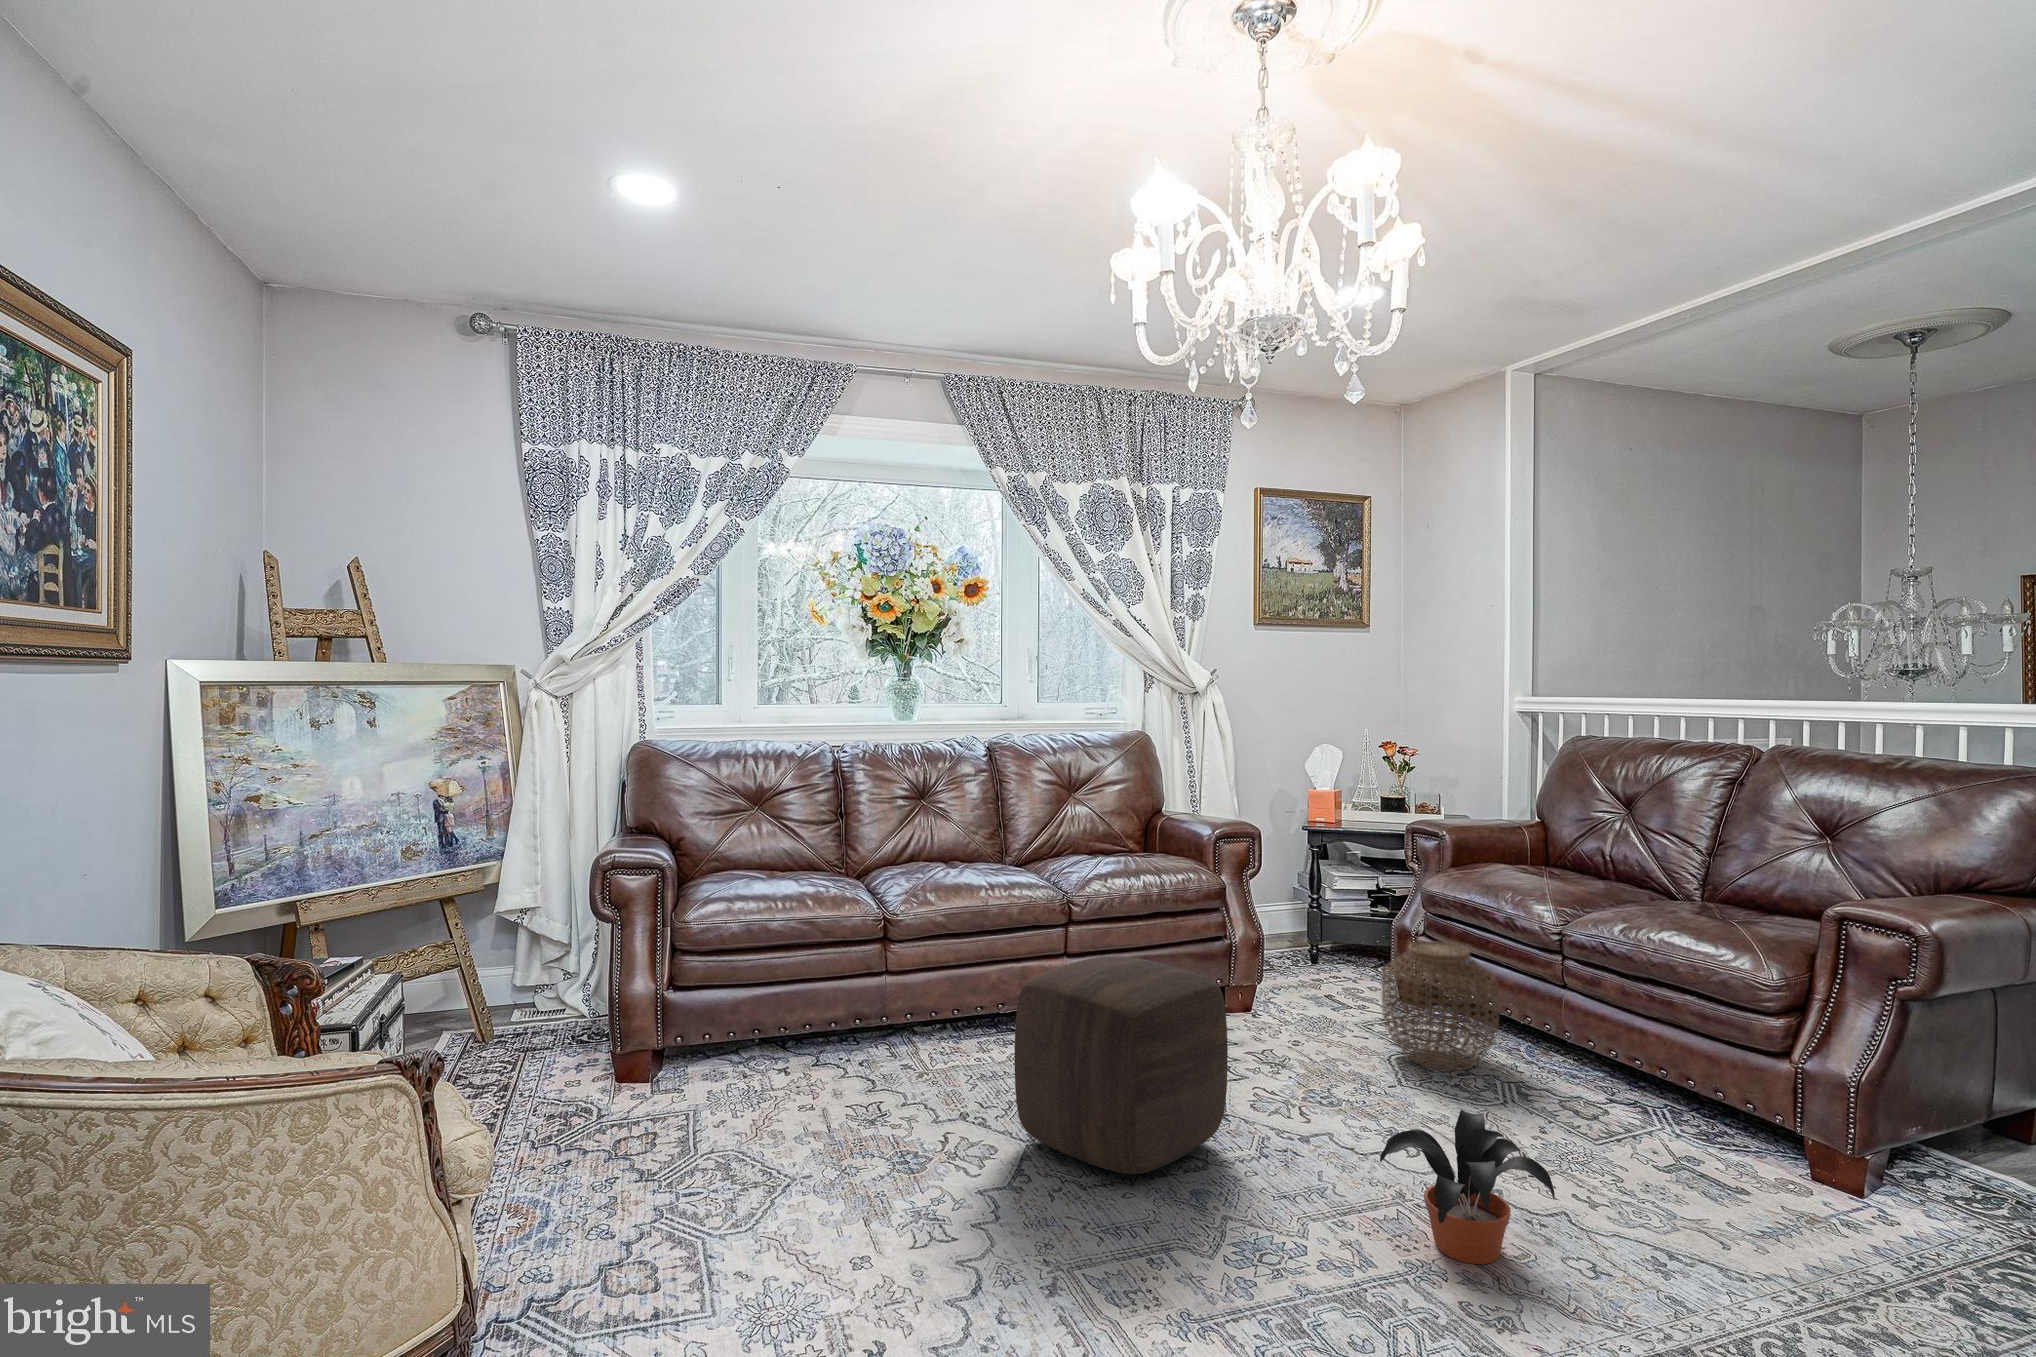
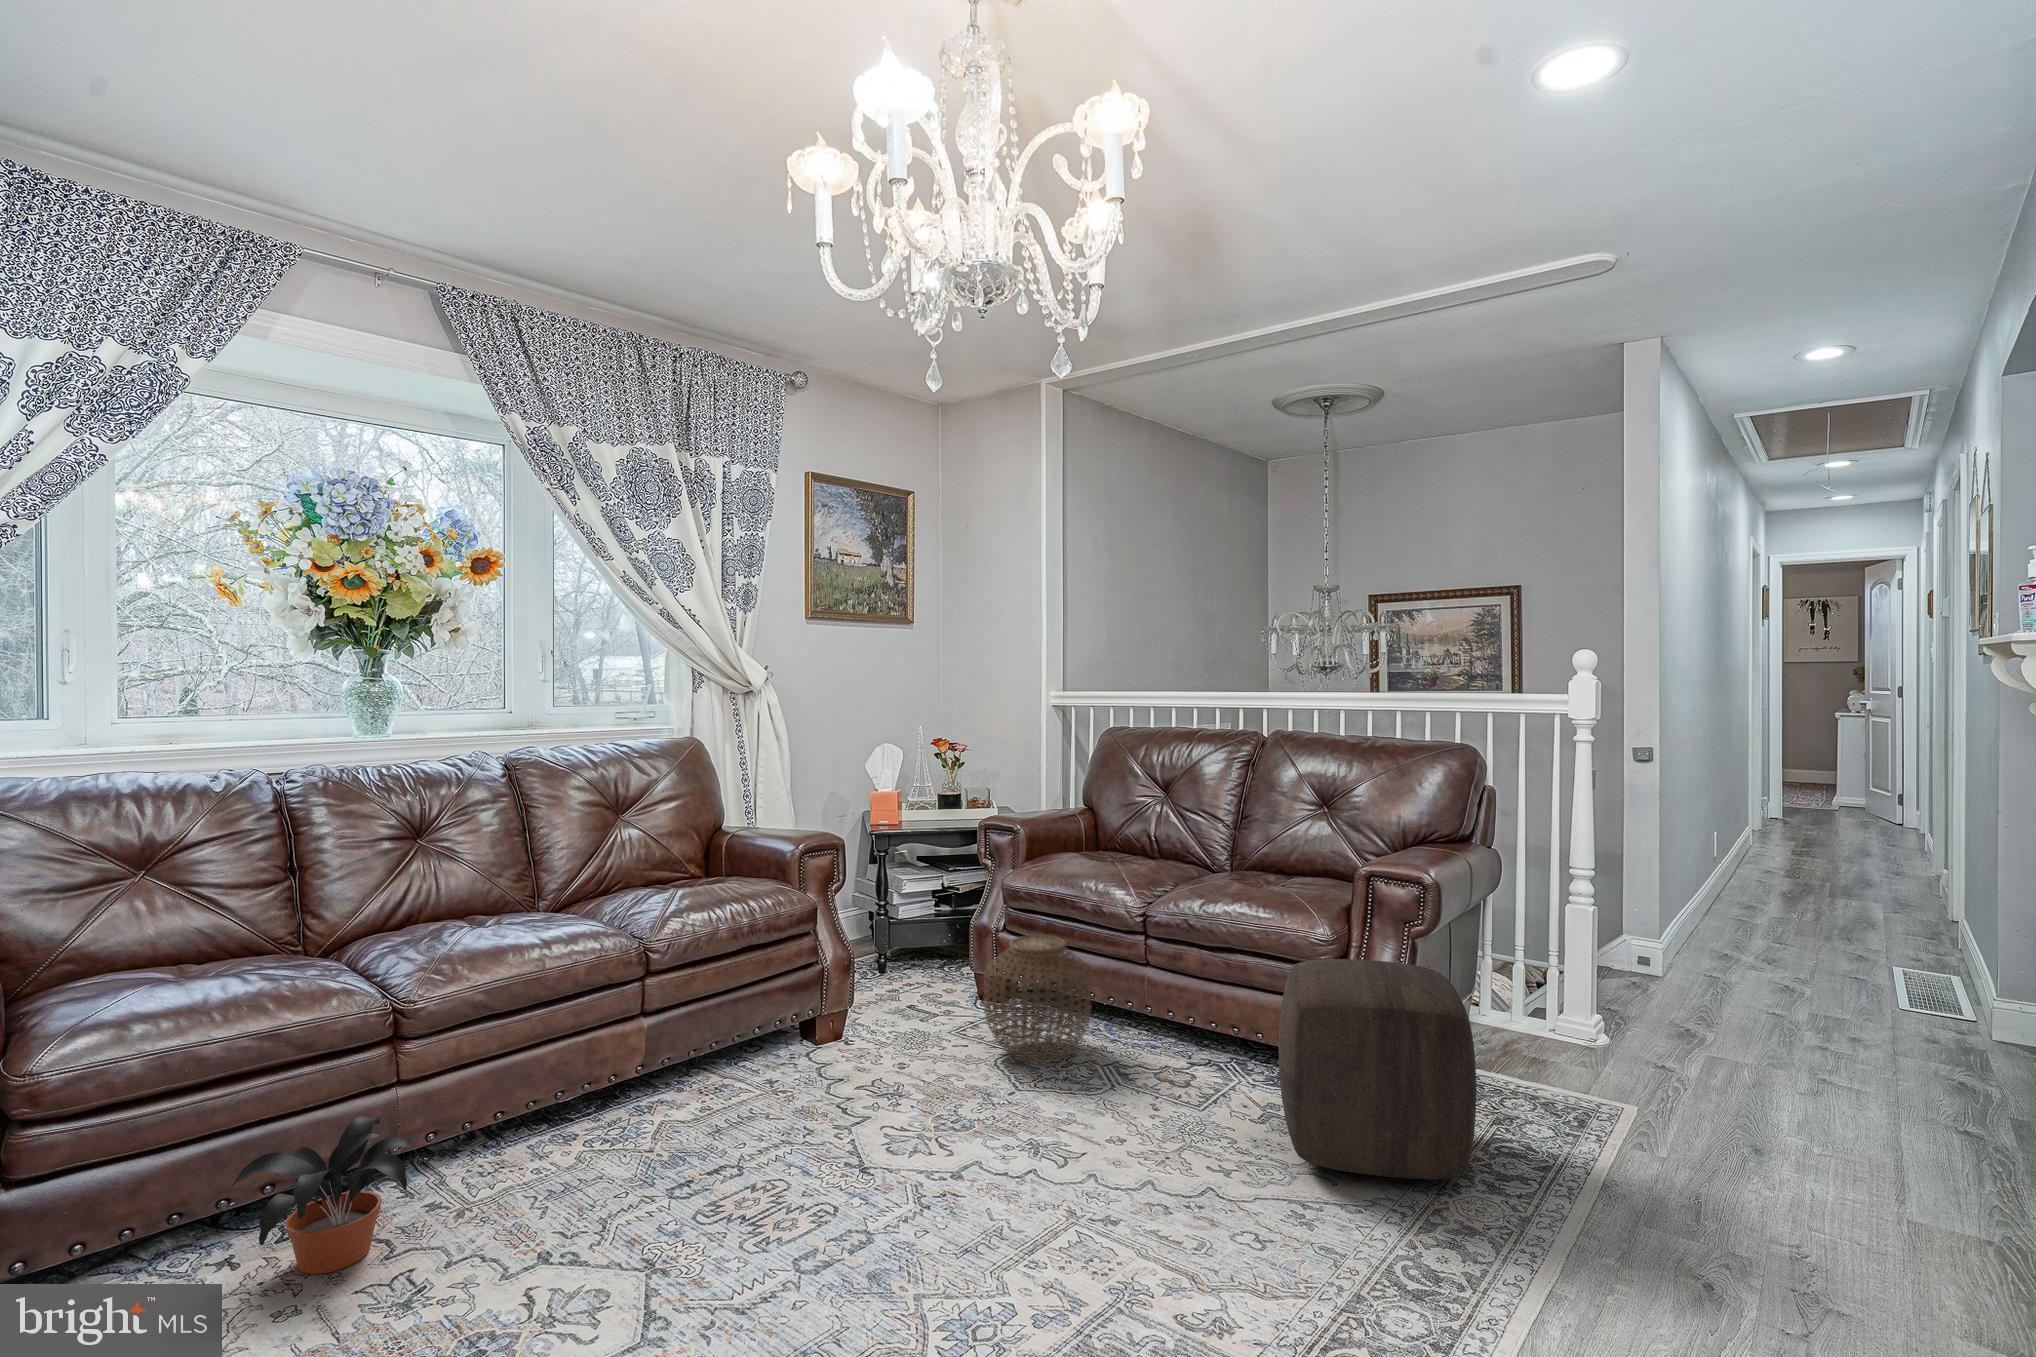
ottoman: present [1014,956,1228,1174] -> present [1279,959,1476,1179]
potted plant: present [1380,1109,1555,1264] -> present [229,1116,415,1274]

